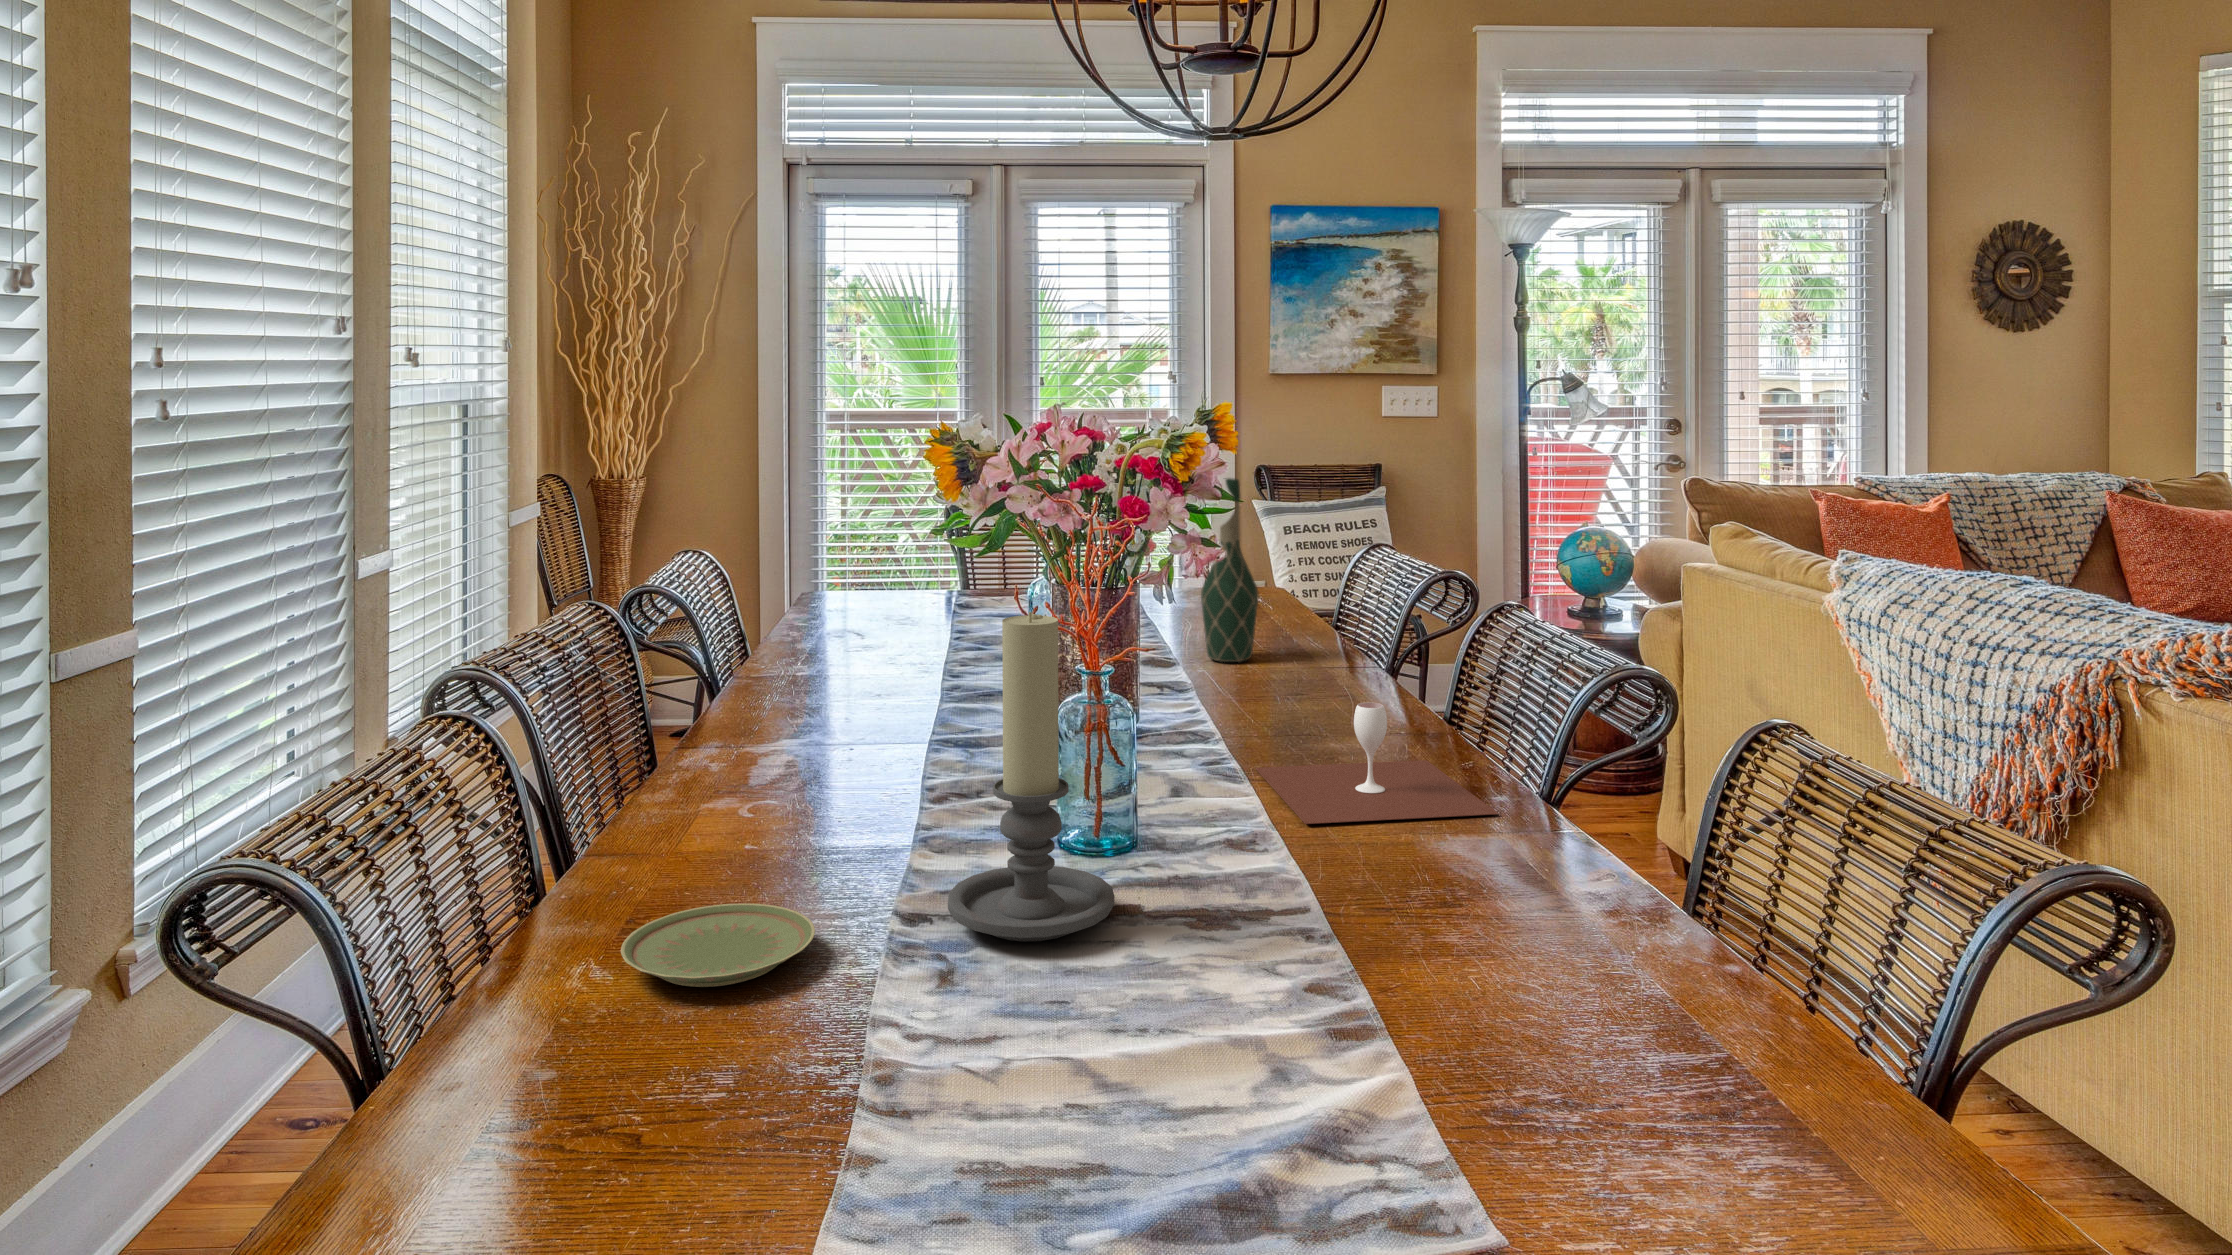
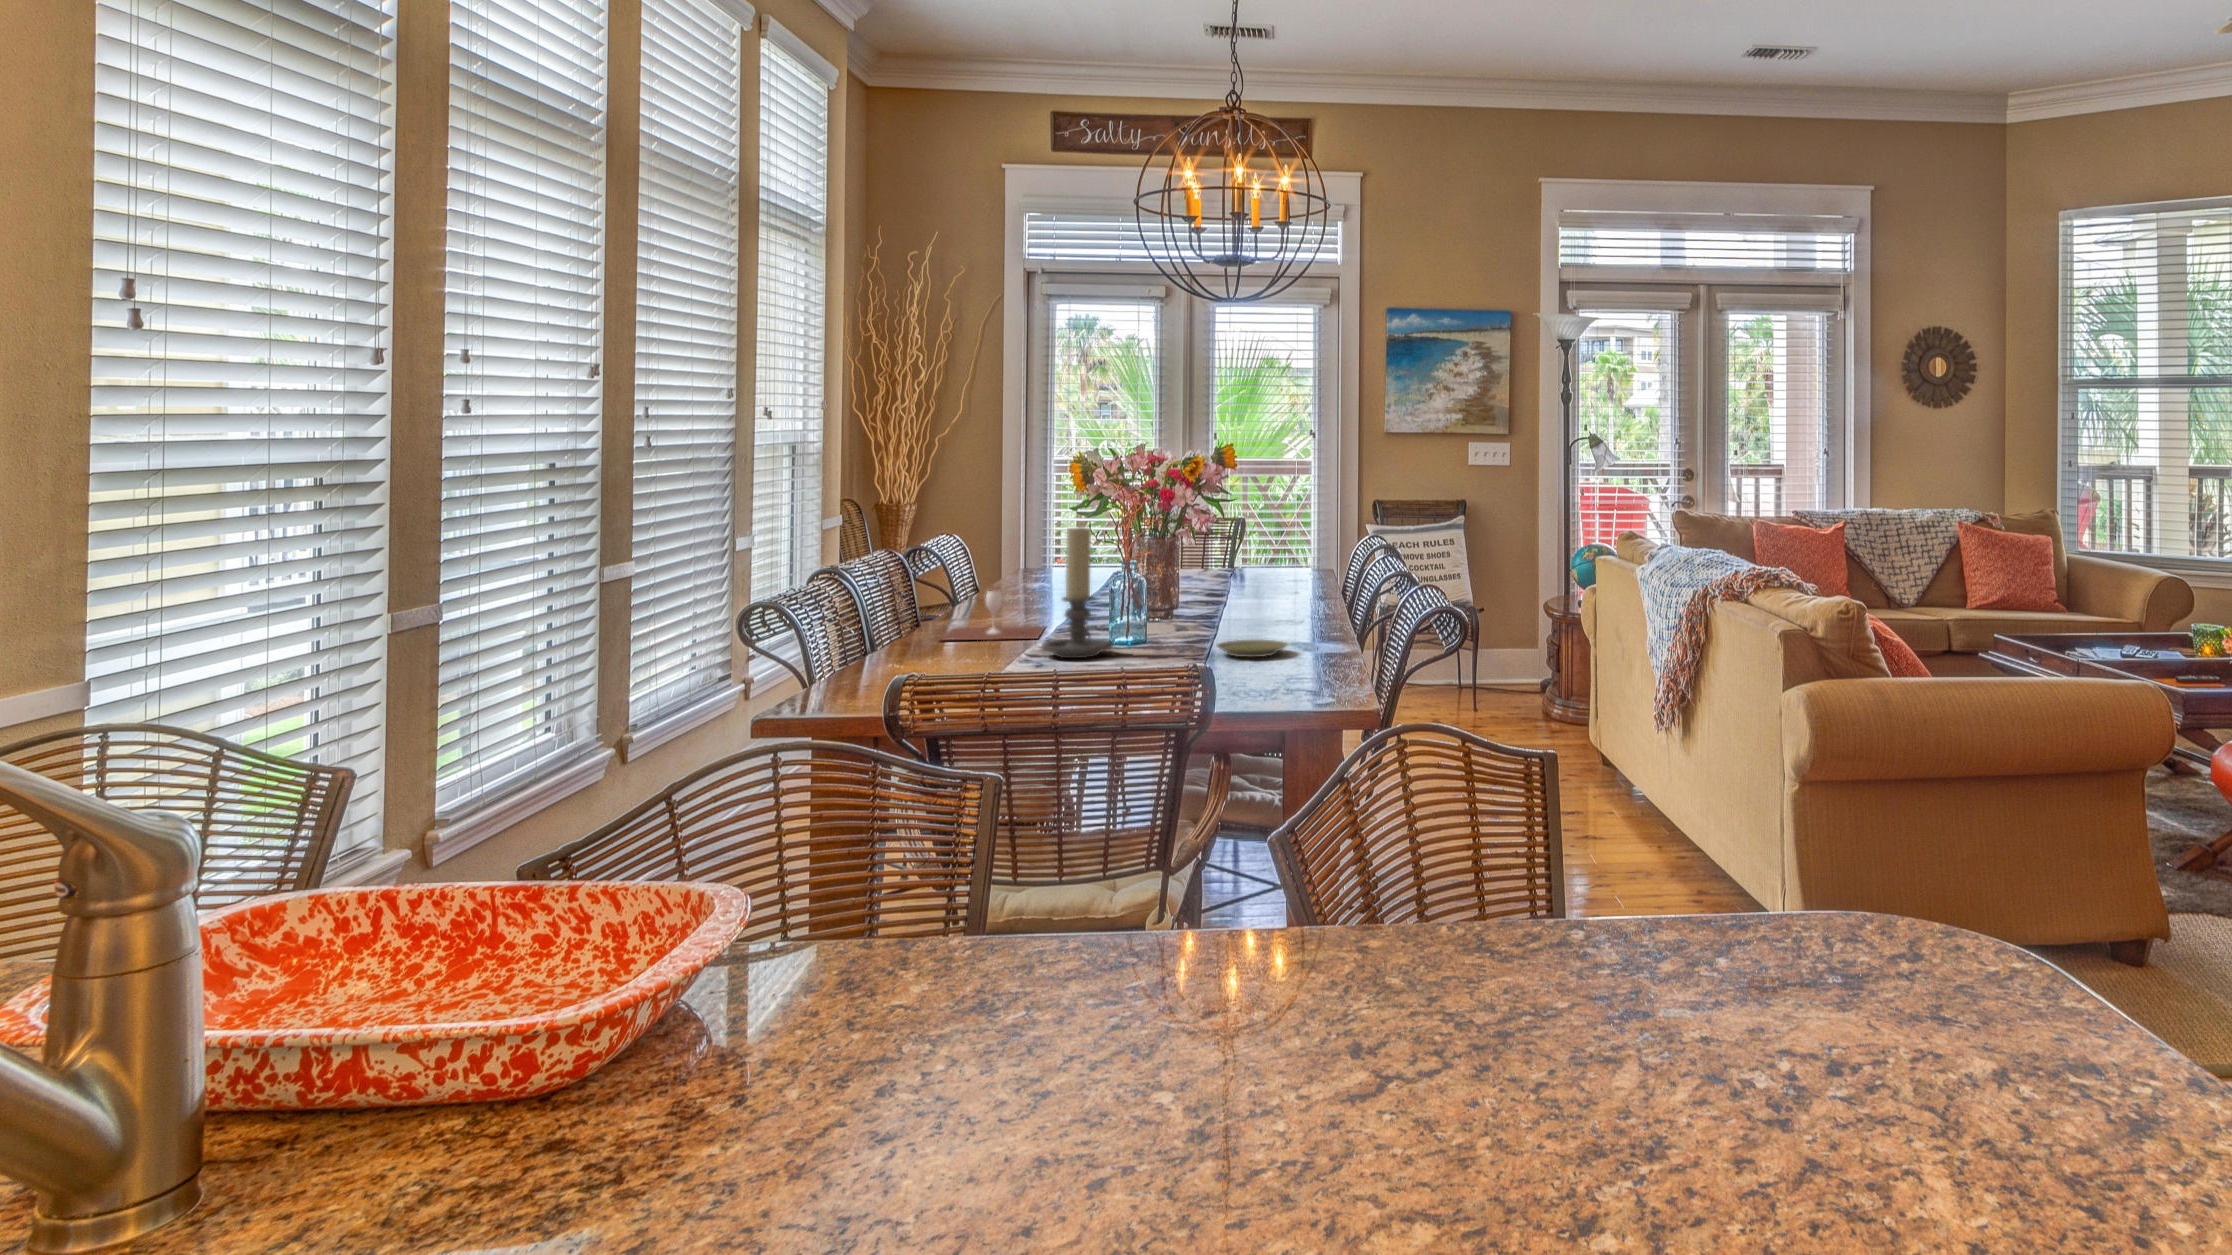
wine bottle: present [1201,478,1259,662] -> none [1239,489,1273,594]
wine glass: present [1255,702,1499,824] -> present [938,590,1045,641]
plate: present [621,904,815,987] -> present [1217,640,1288,657]

